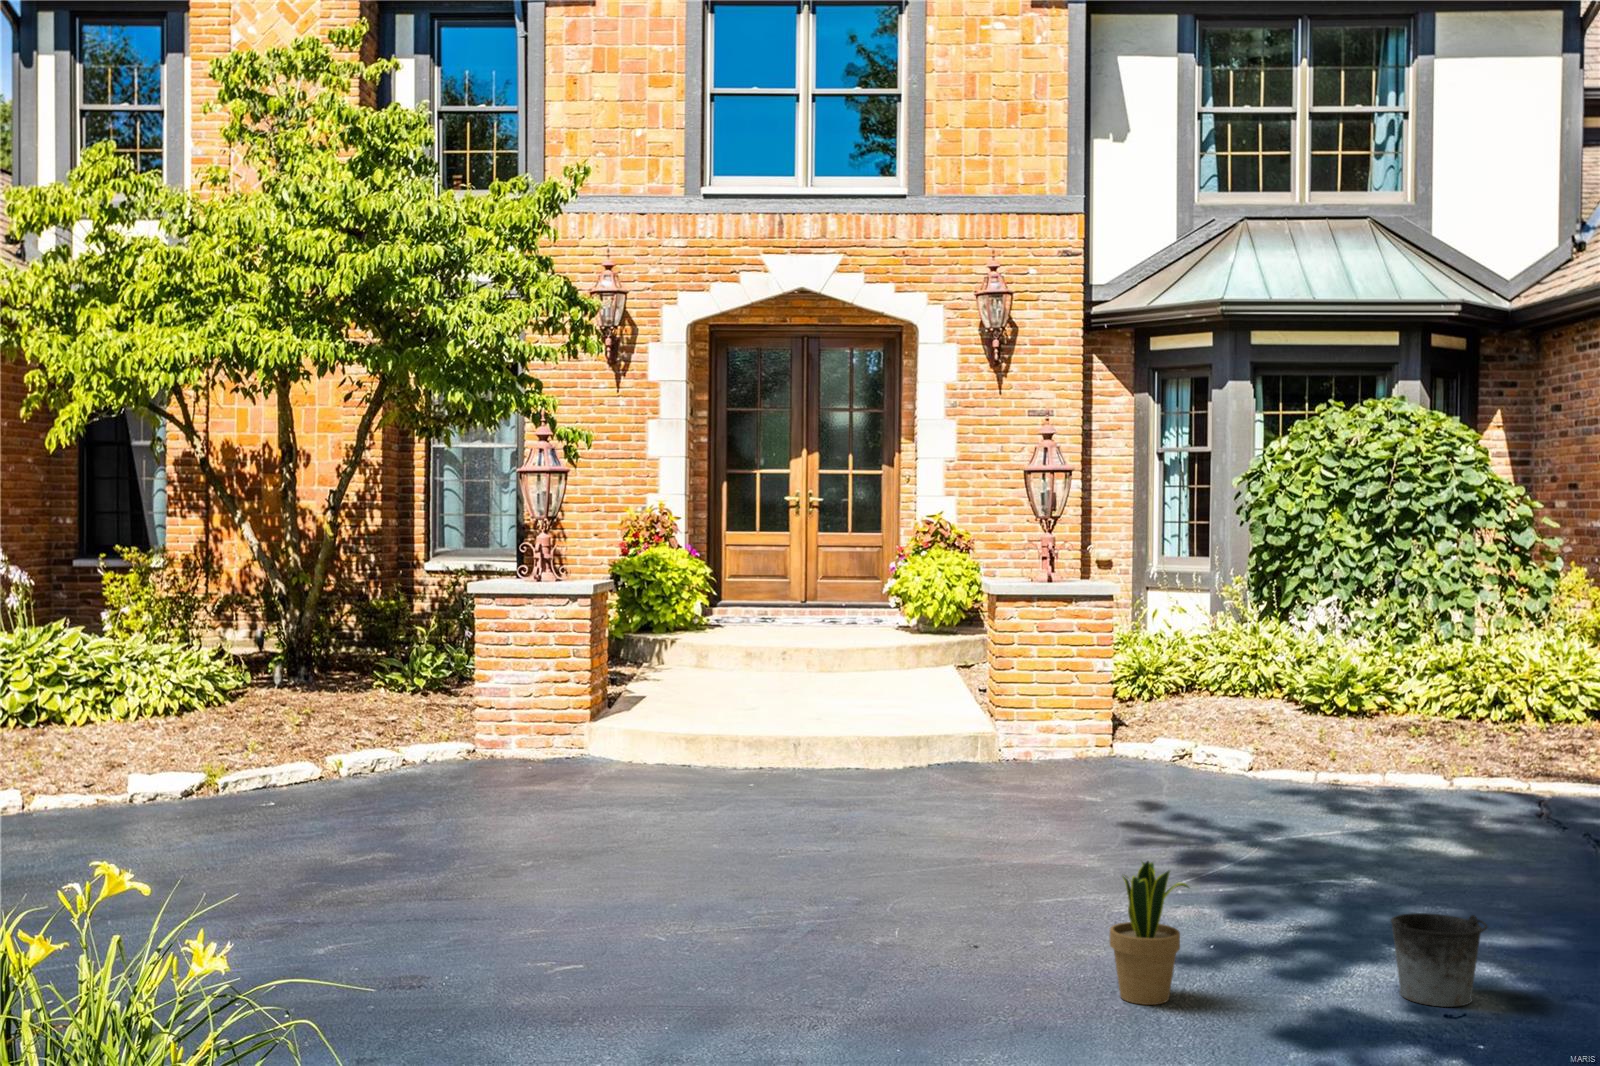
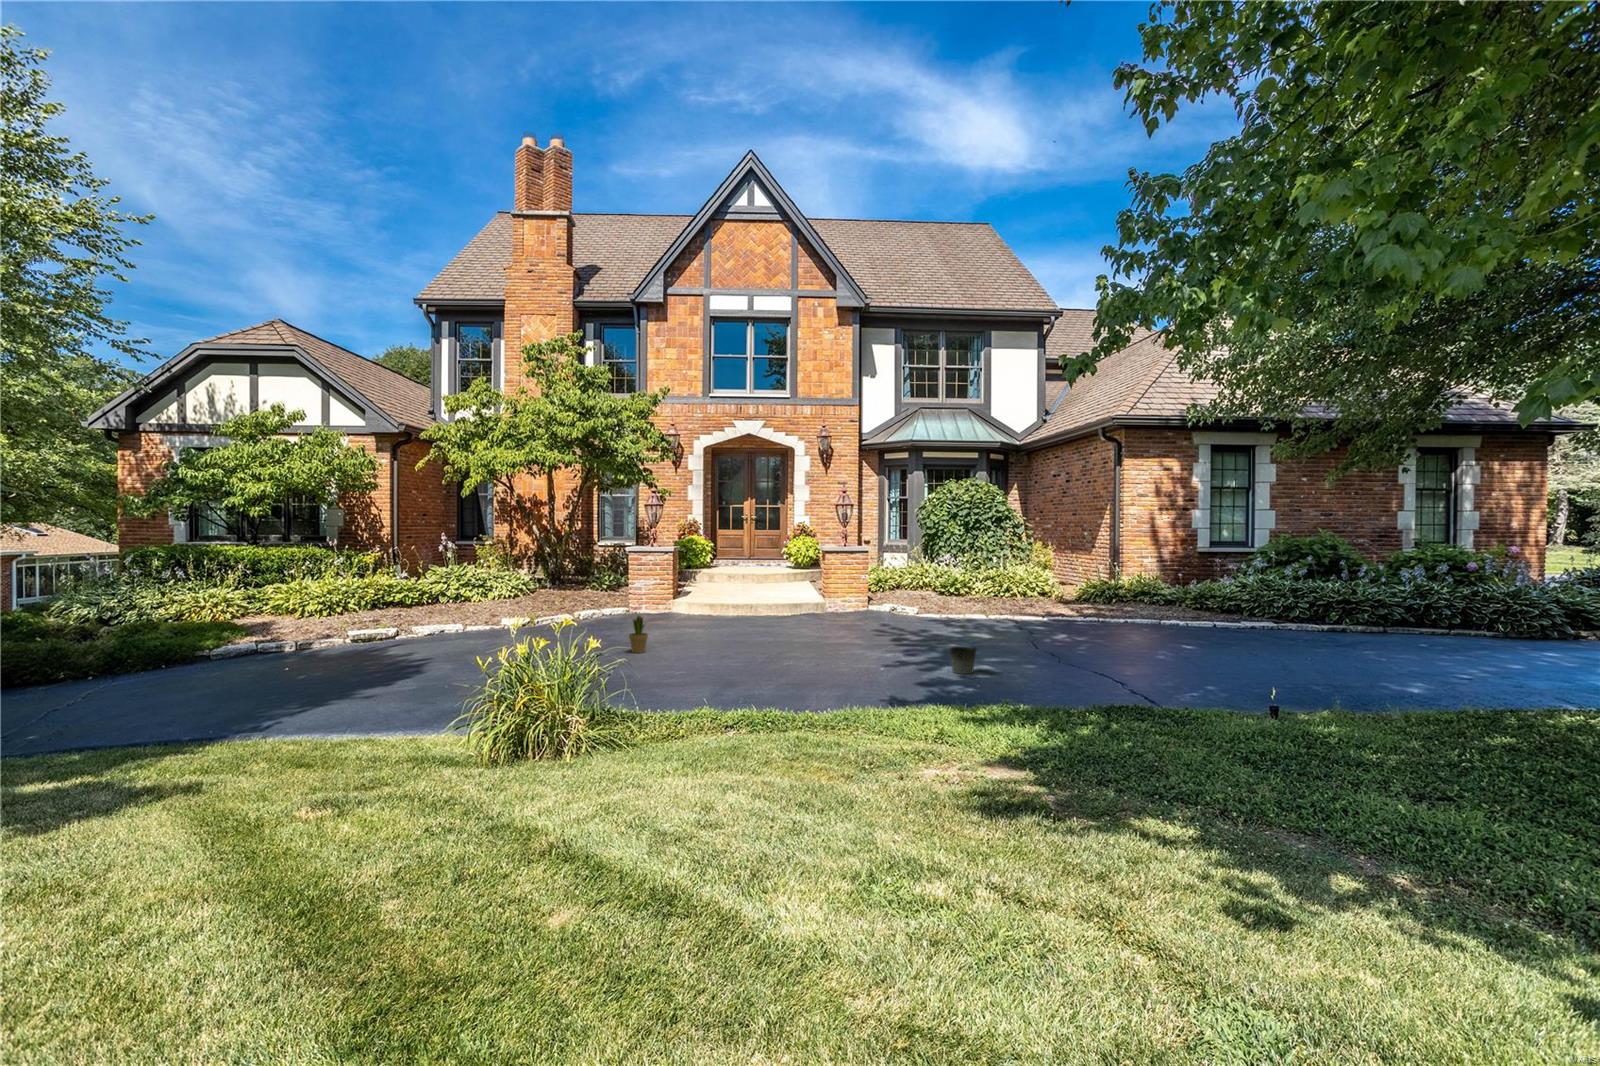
potted plant: present [1110,861,1189,1005] -> present [629,616,648,653]

